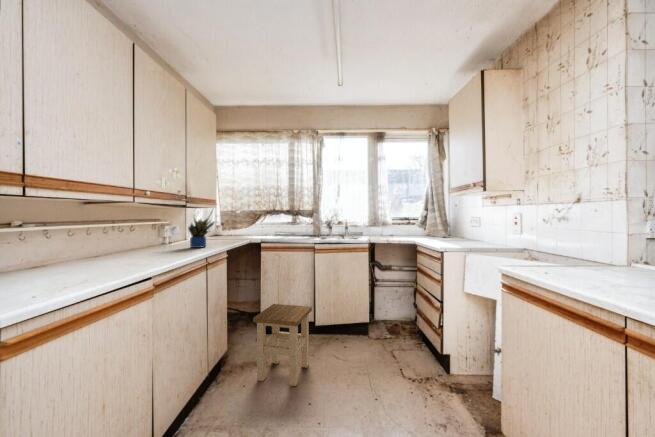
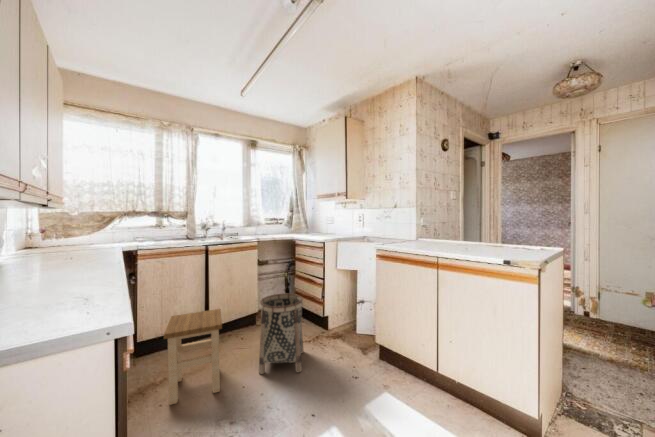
potted plant: present [188,212,214,248] -> none [38,206,89,262]
basket: none [337,304,397,402] -> present [259,293,304,374]

